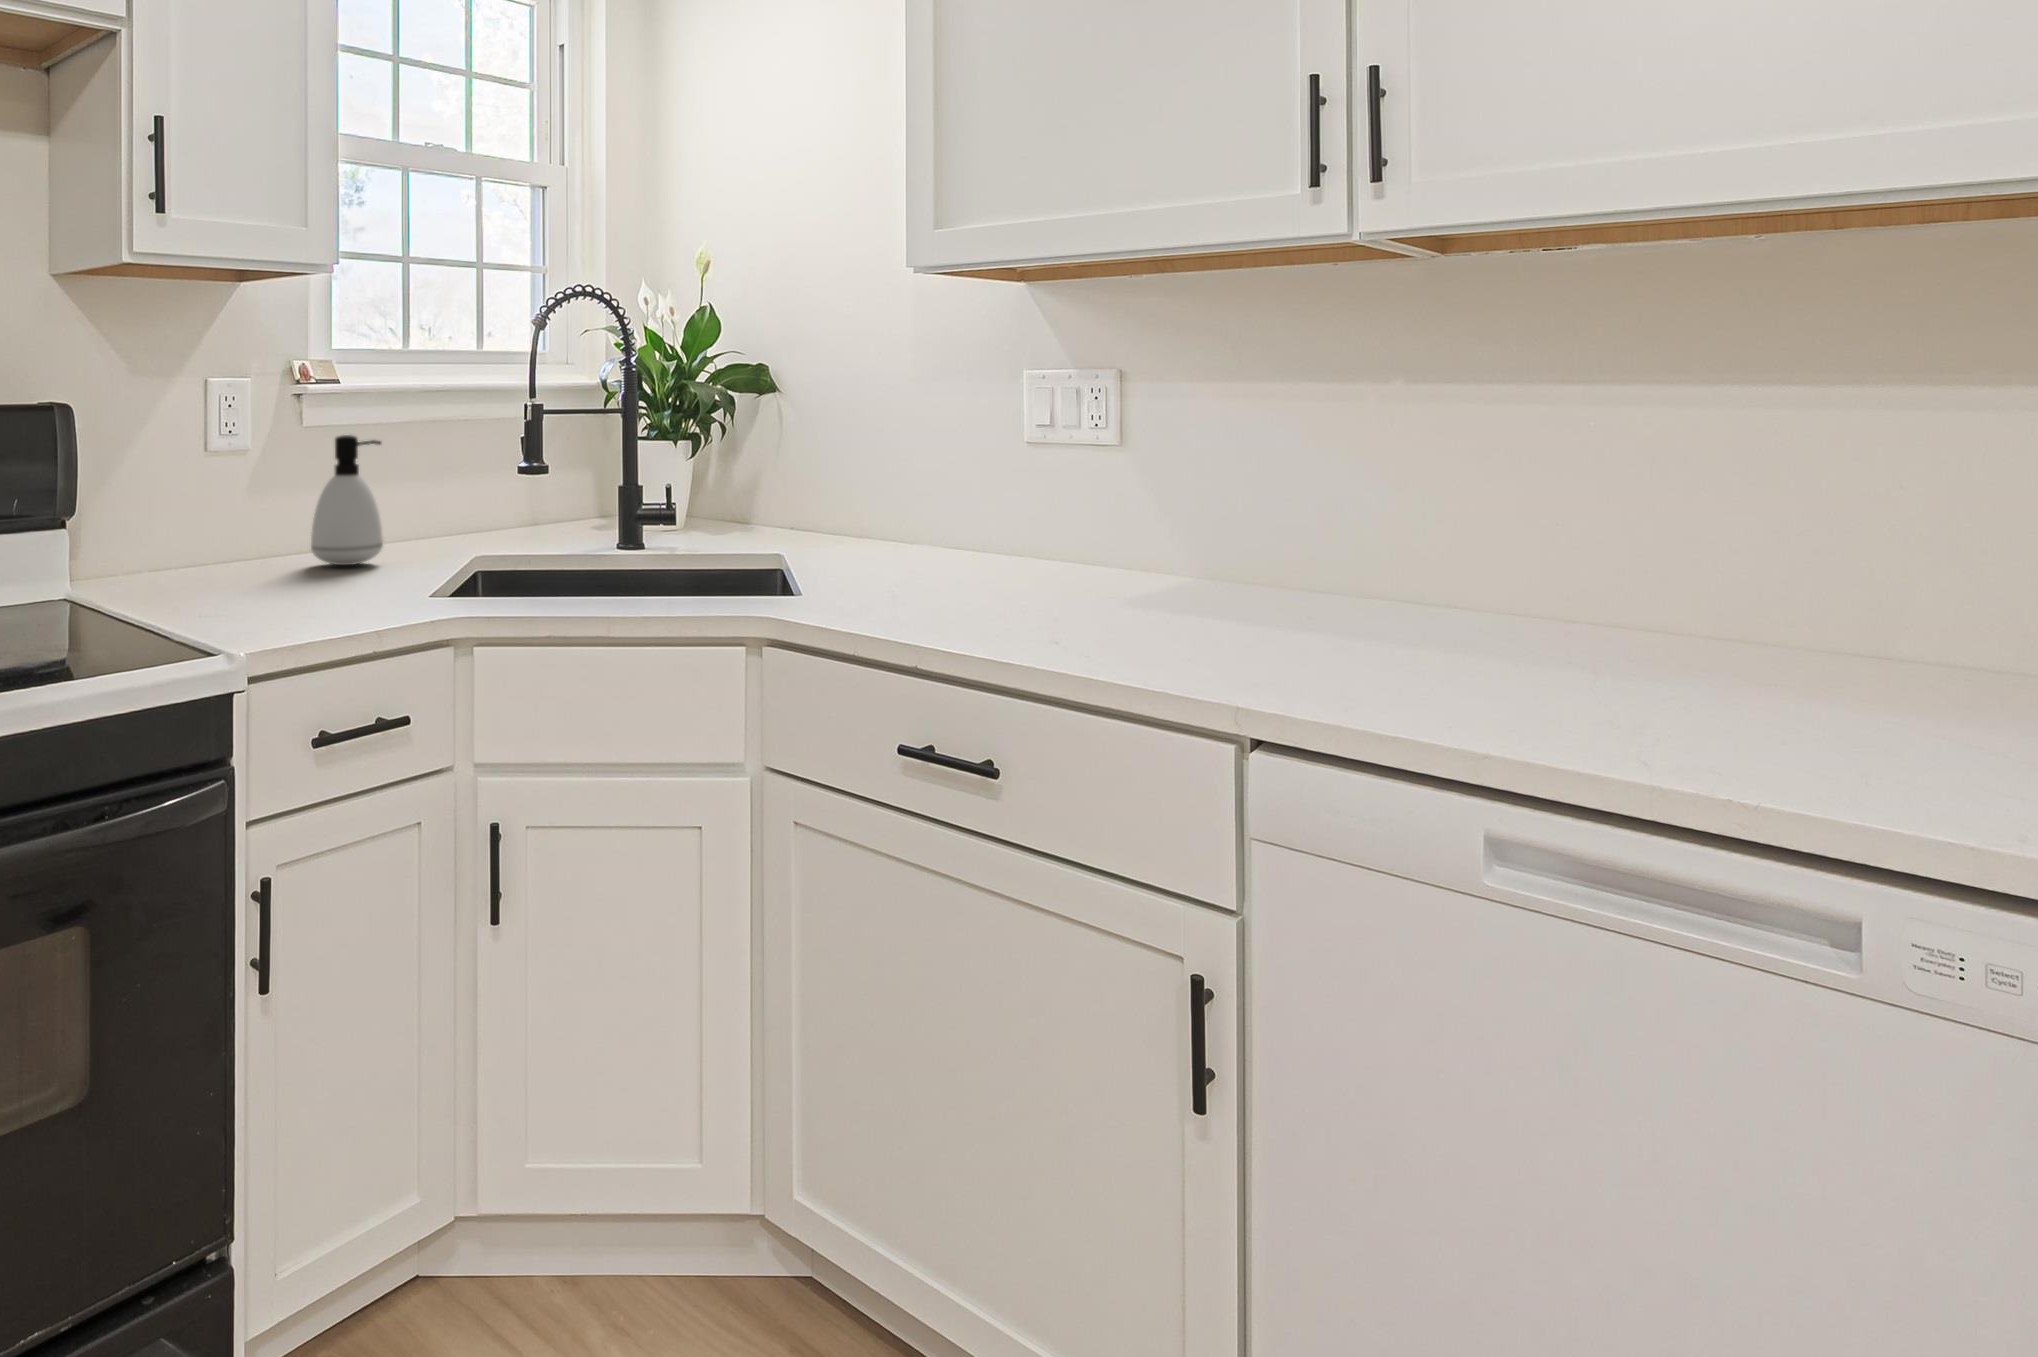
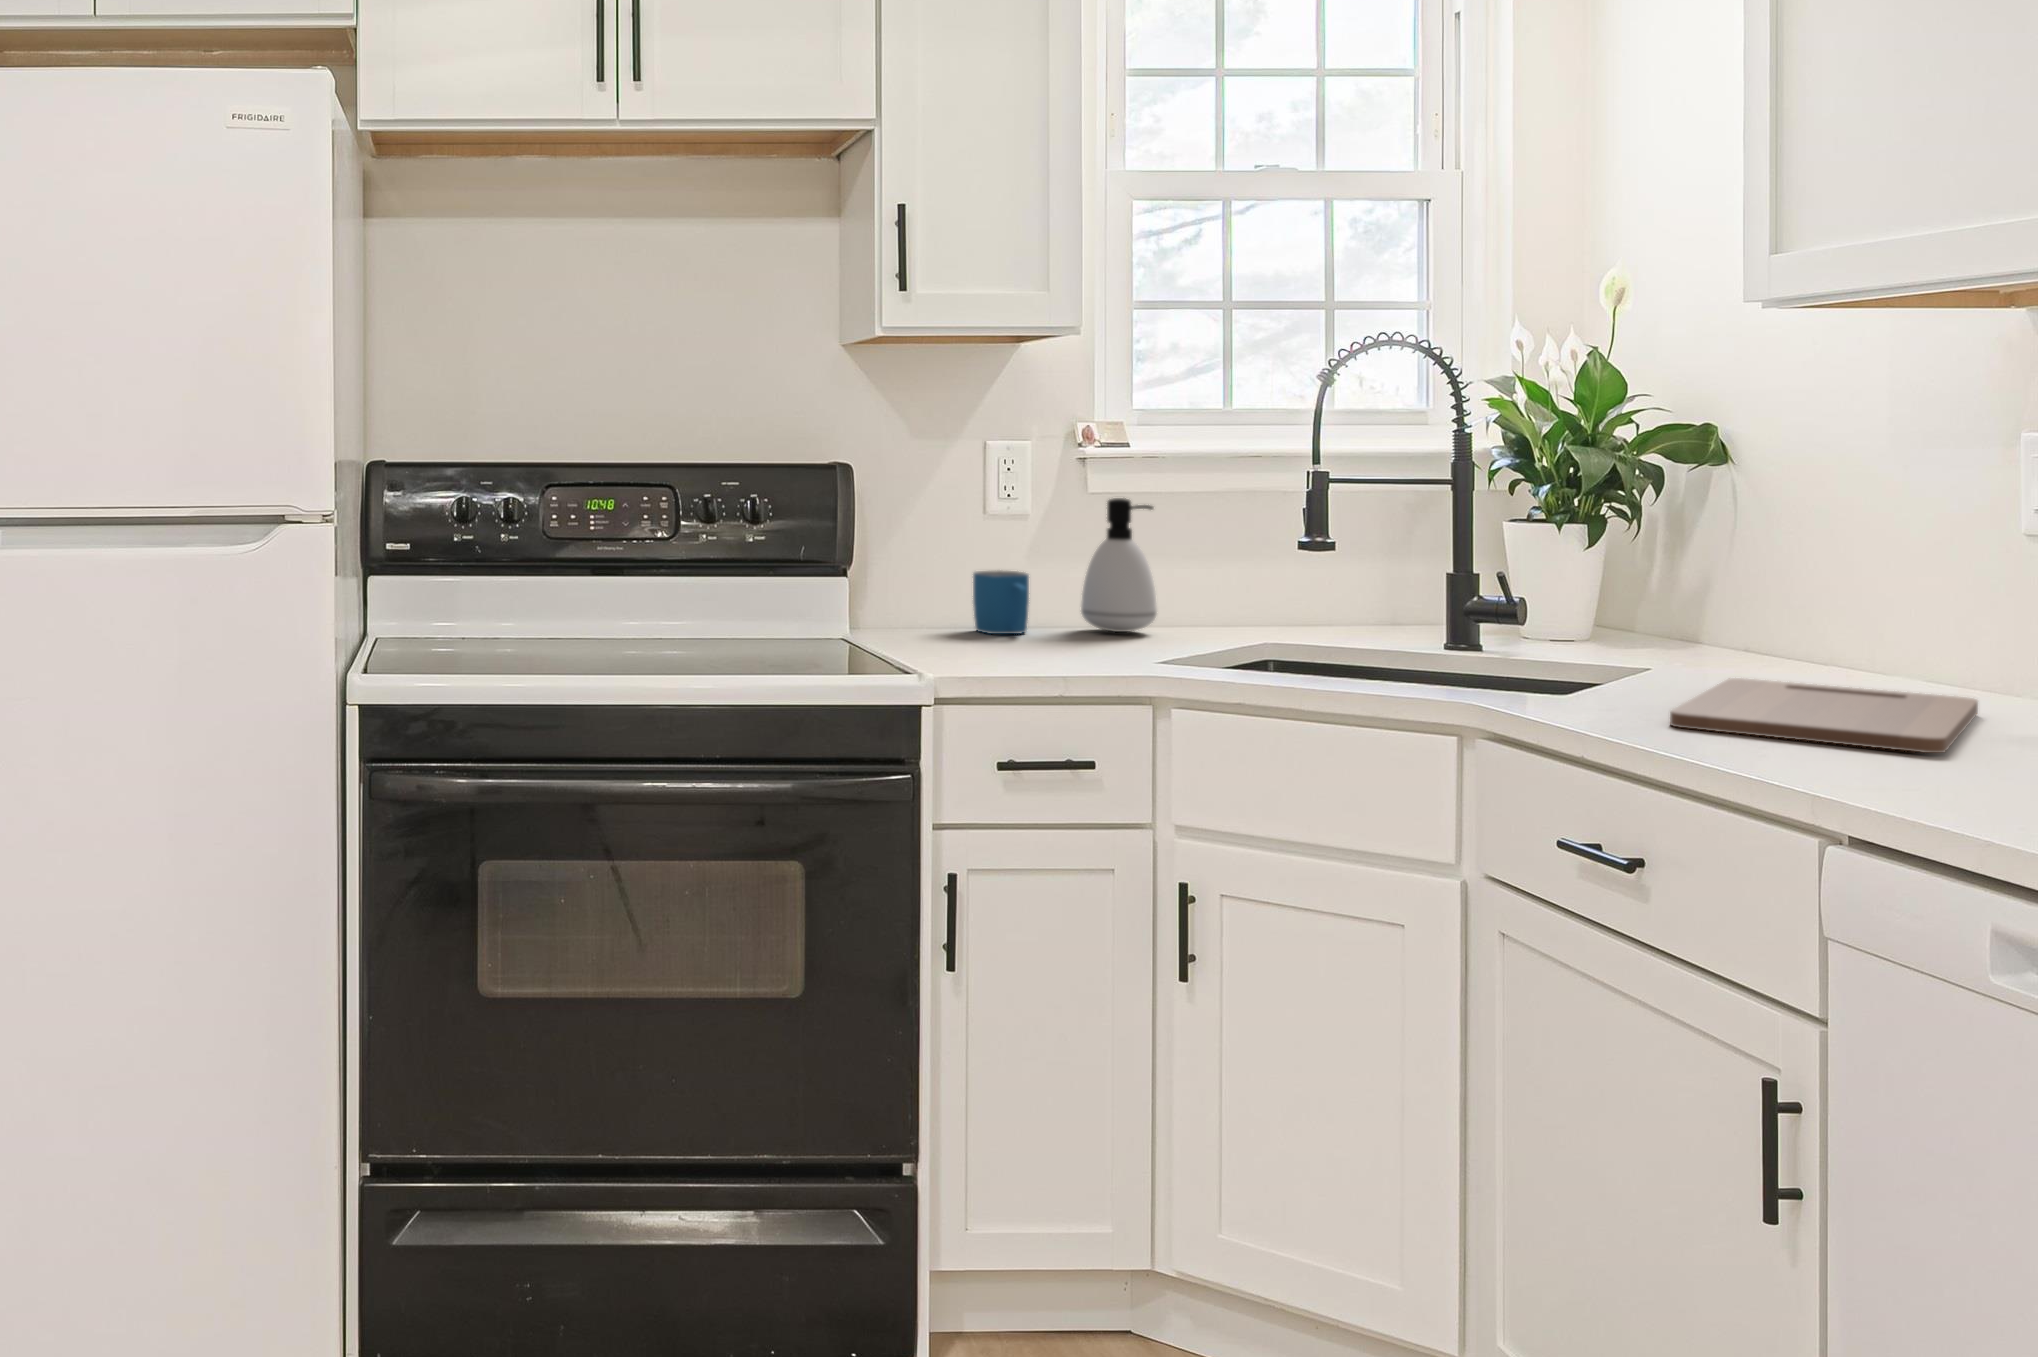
mug: none [206,514,271,581] -> present [973,570,1029,634]
cutting board: none [843,551,1054,599] -> present [1670,678,1978,753]

